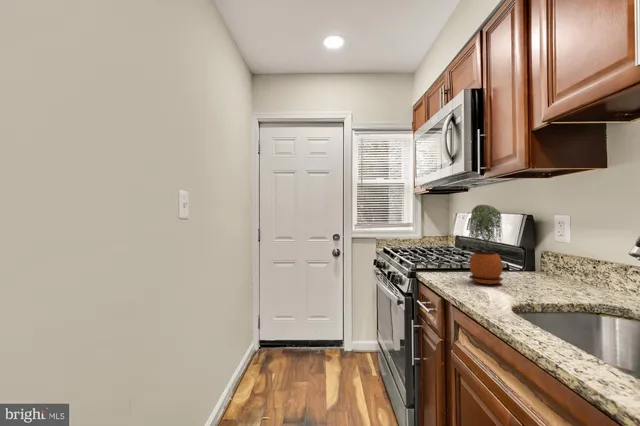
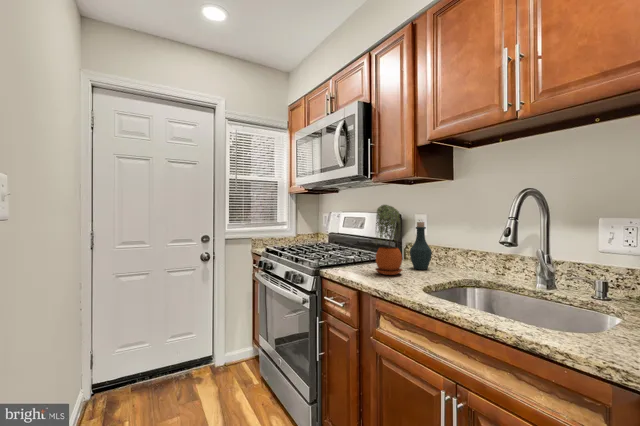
bottle: none [522,225,552,282] -> present [410,222,432,270]

